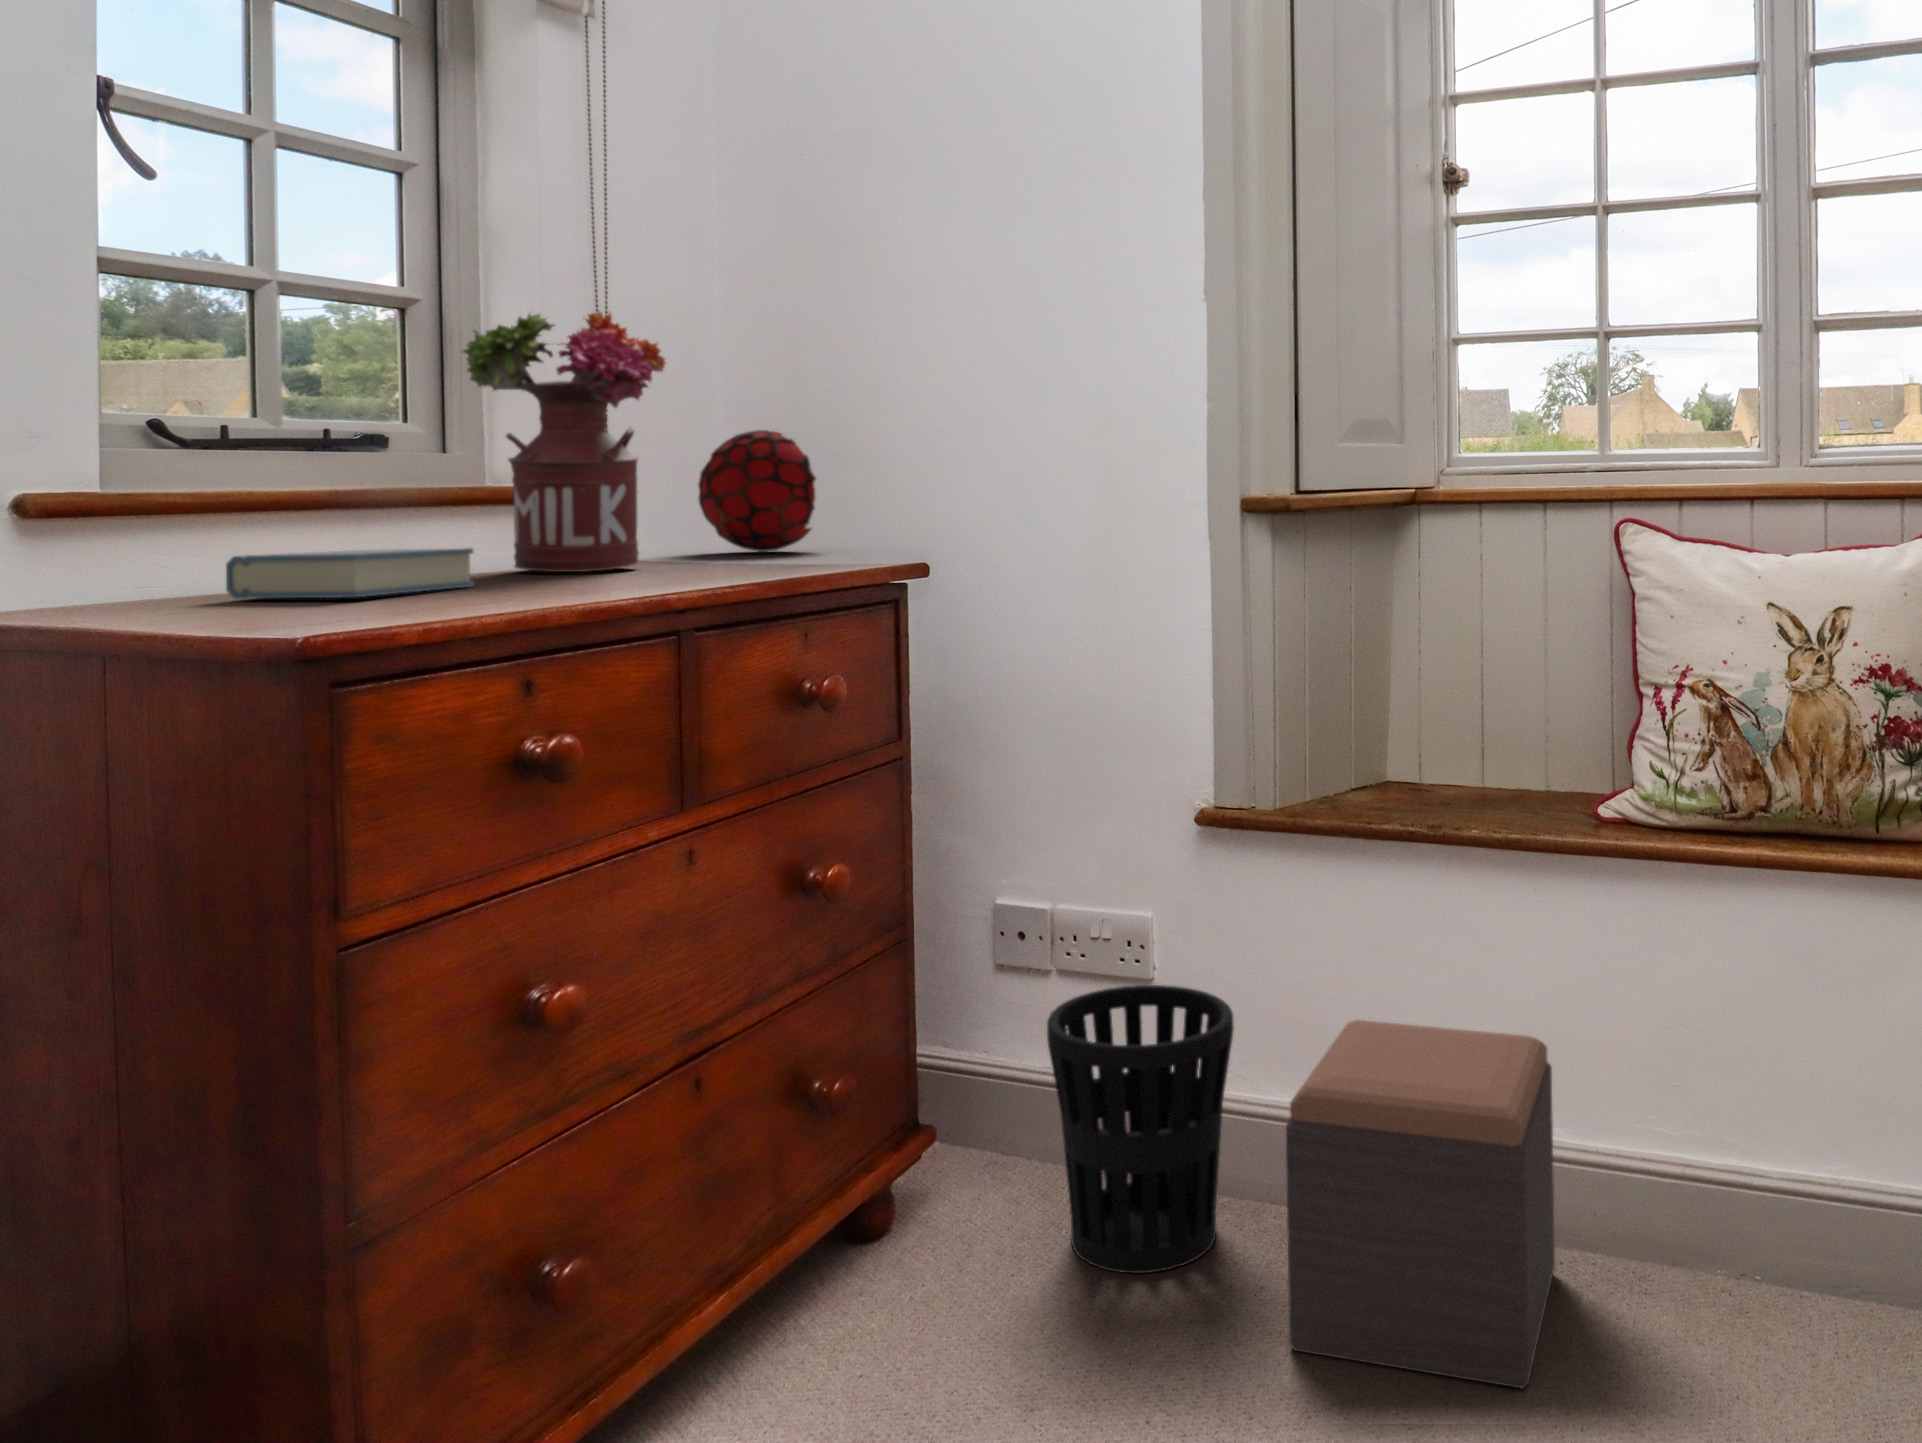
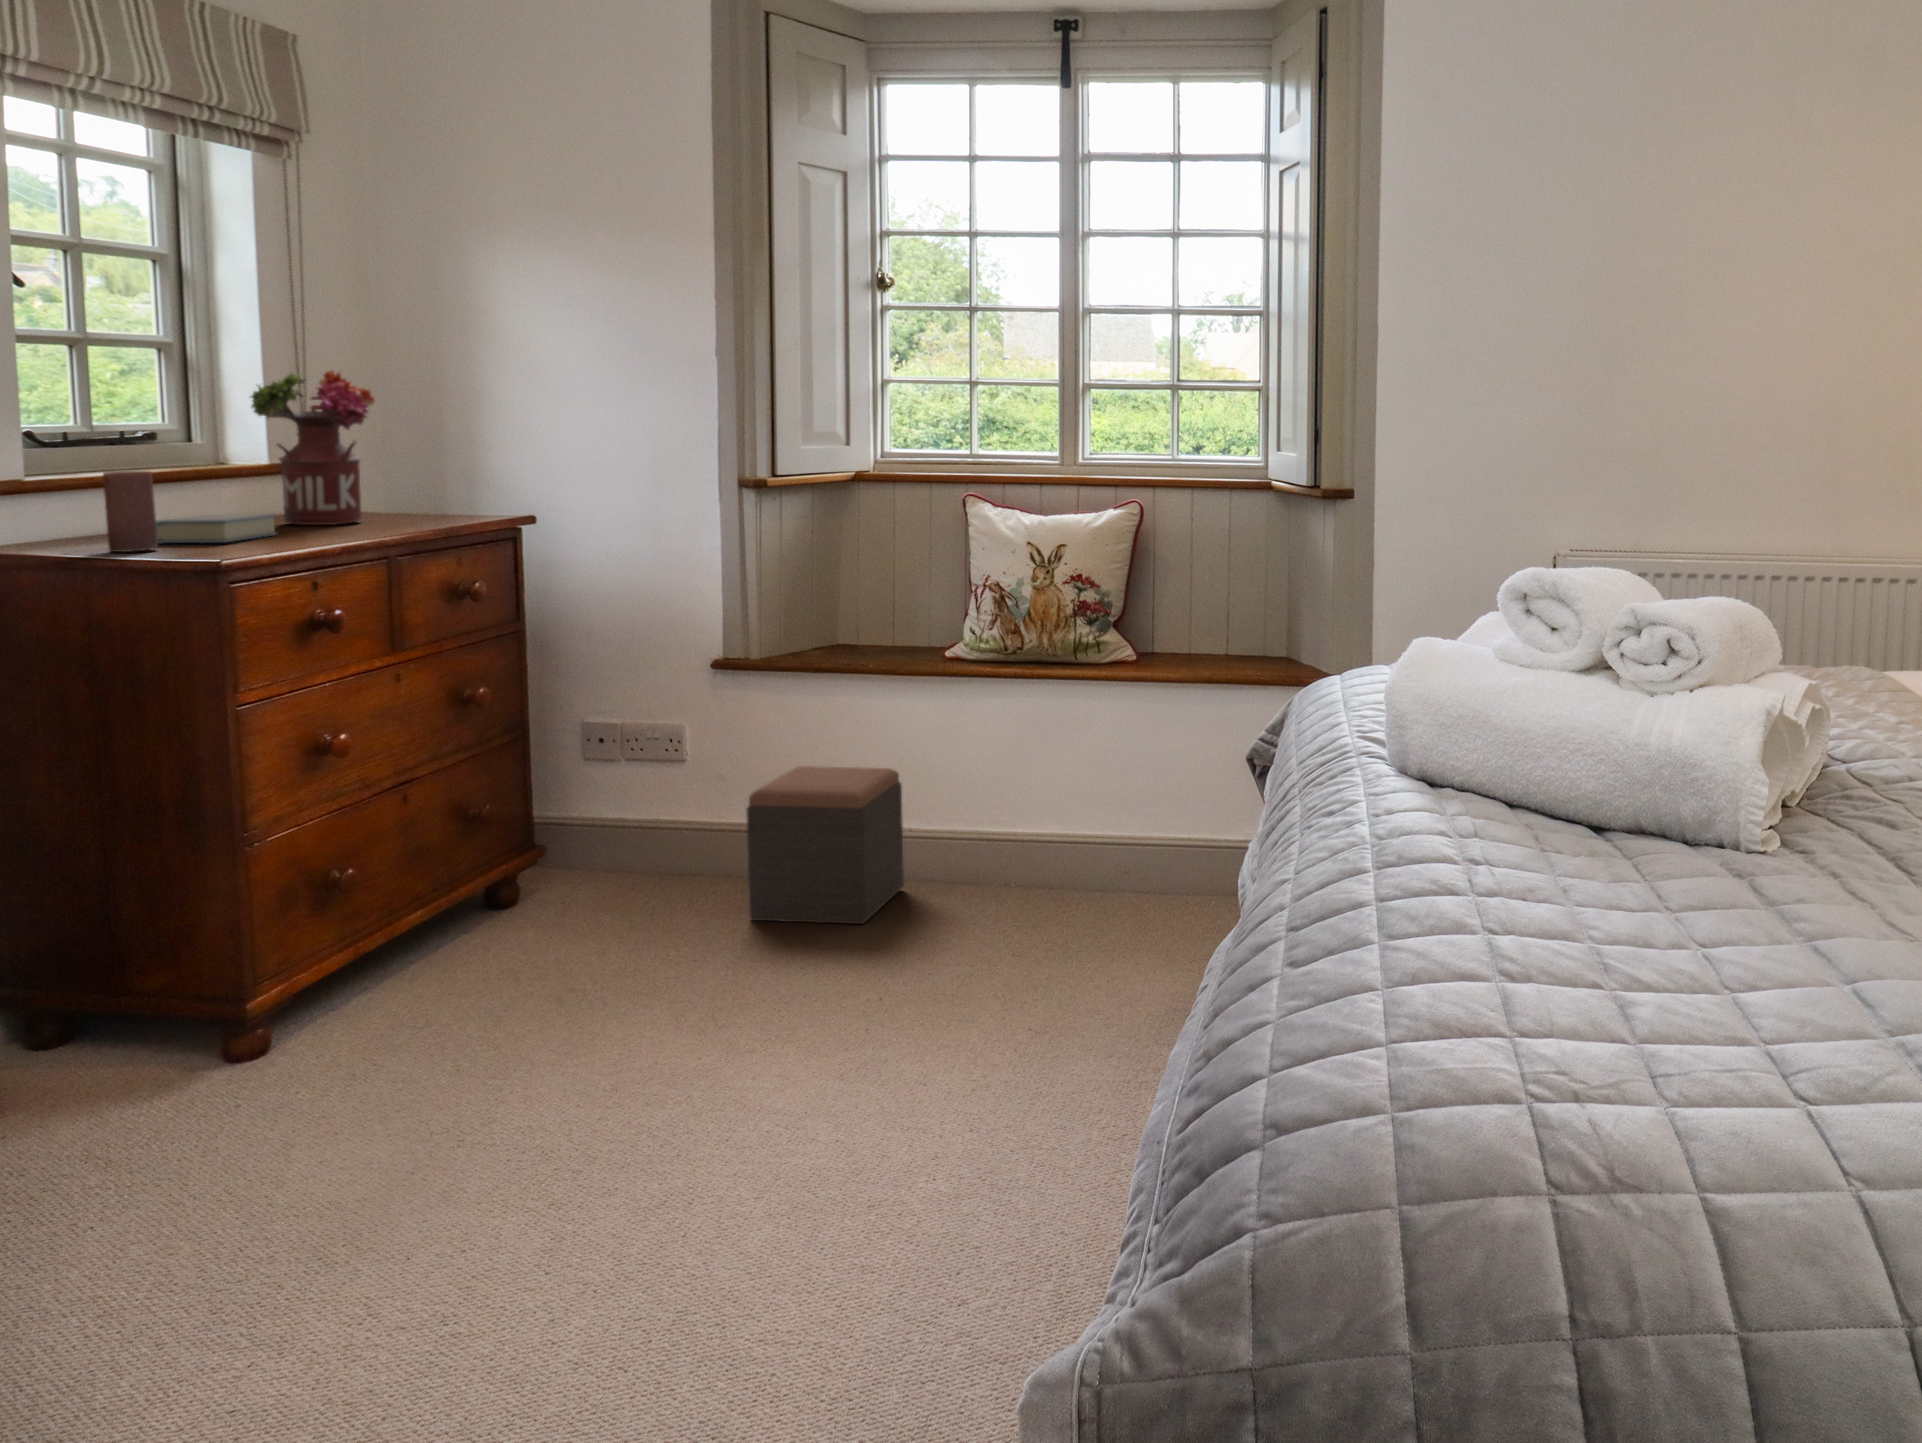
decorative orb: present [698,430,816,552] -> none [388,431,477,508]
candle: none [108,452,214,614] -> present [103,471,158,552]
wastebasket: present [1047,985,1234,1273] -> none [622,758,732,902]

